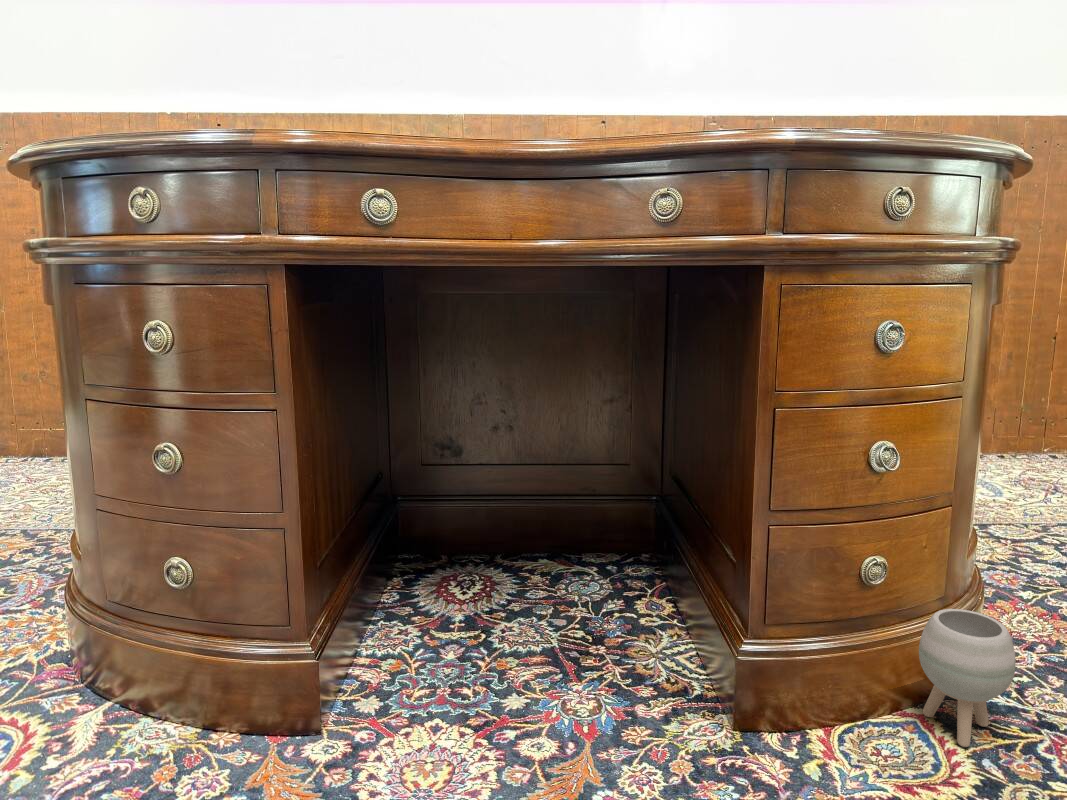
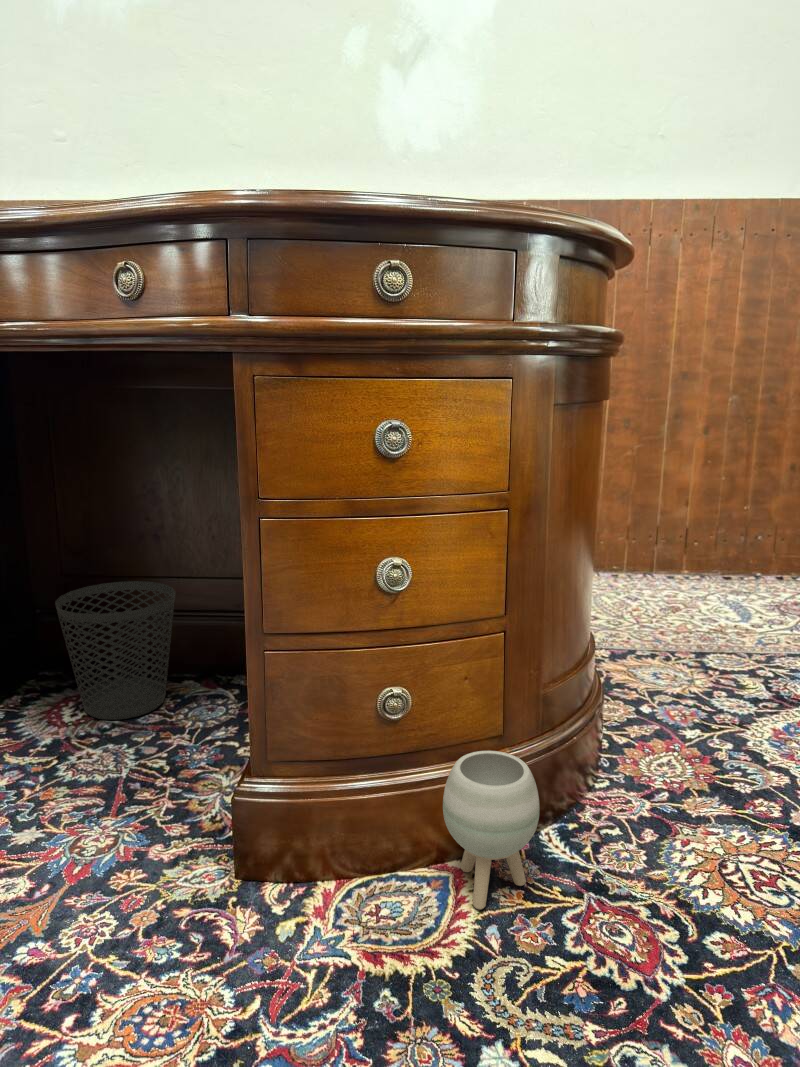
wastebasket: none [447,466,552,596] -> present [55,581,175,720]

